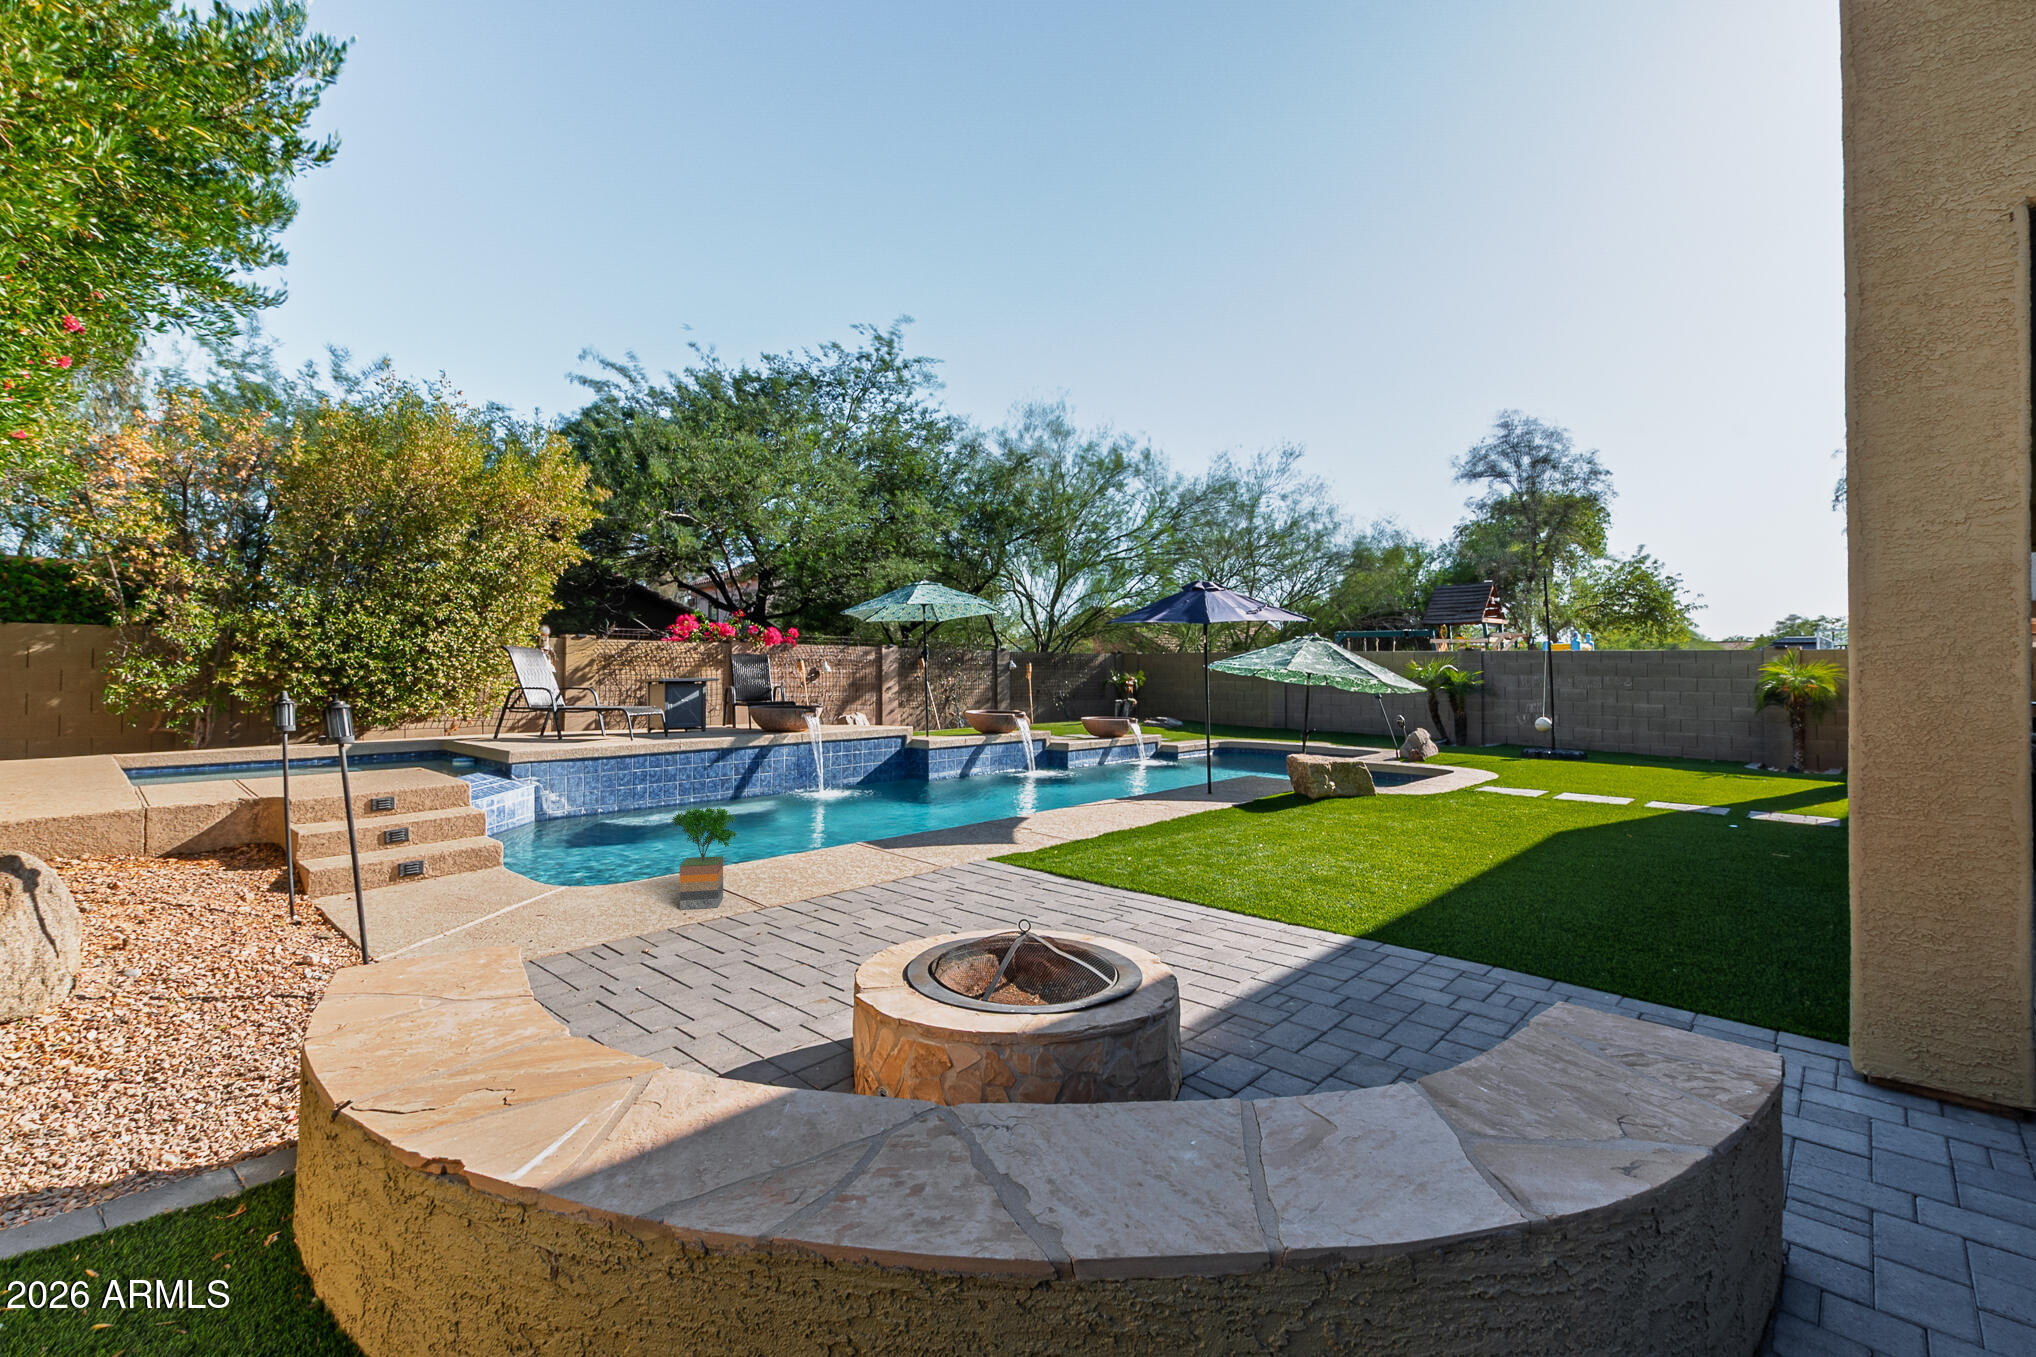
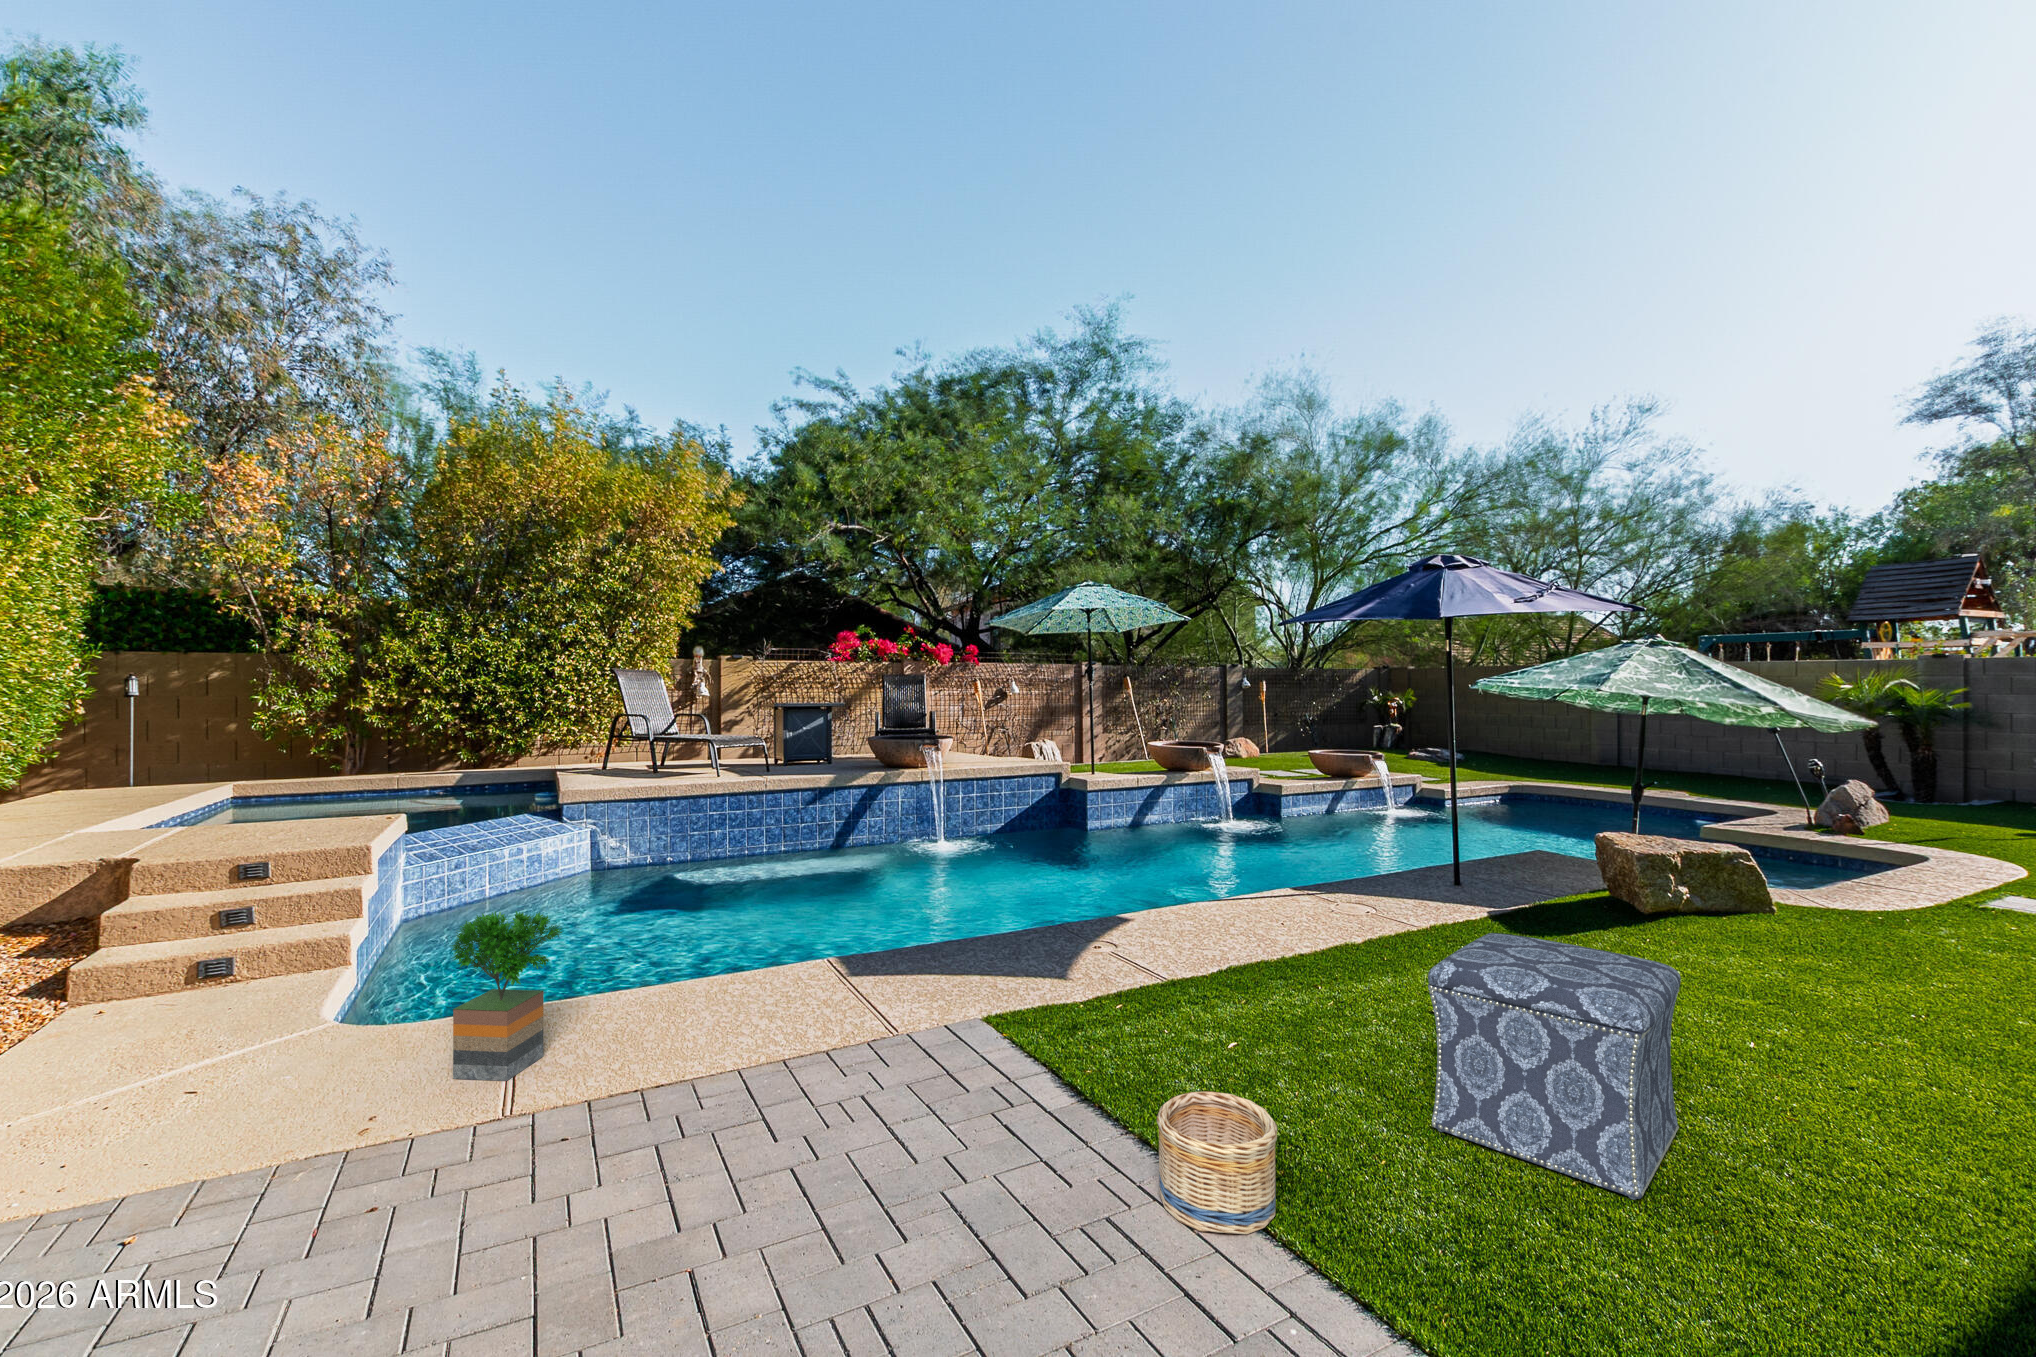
ottoman: none [1228,791,1331,892] -> present [1428,933,1681,1200]
basket: none [1120,862,1176,915] -> present [1157,1091,1277,1234]

